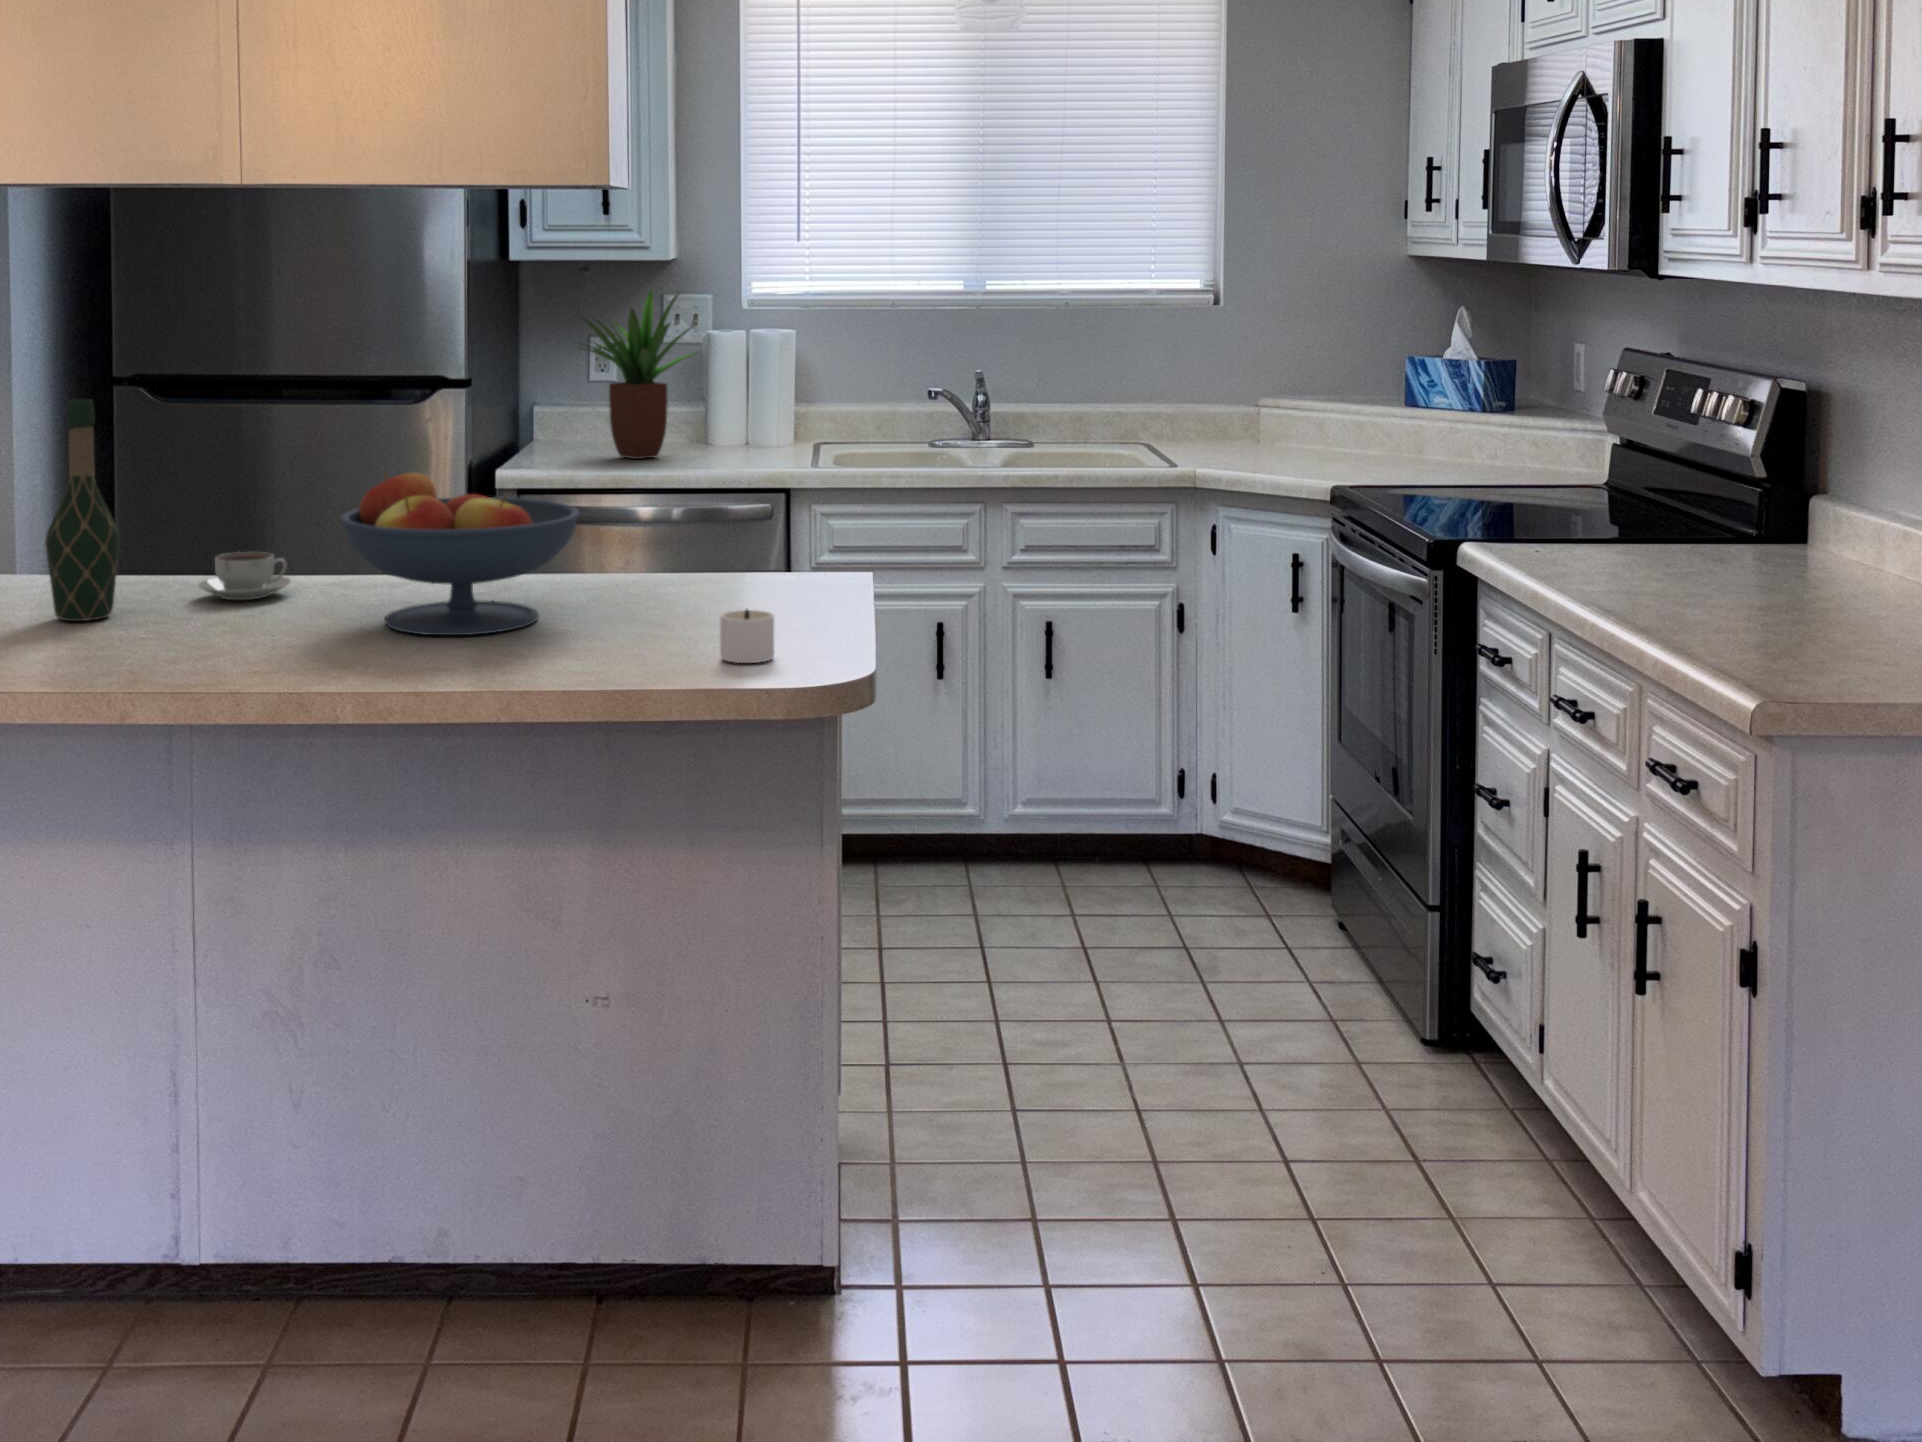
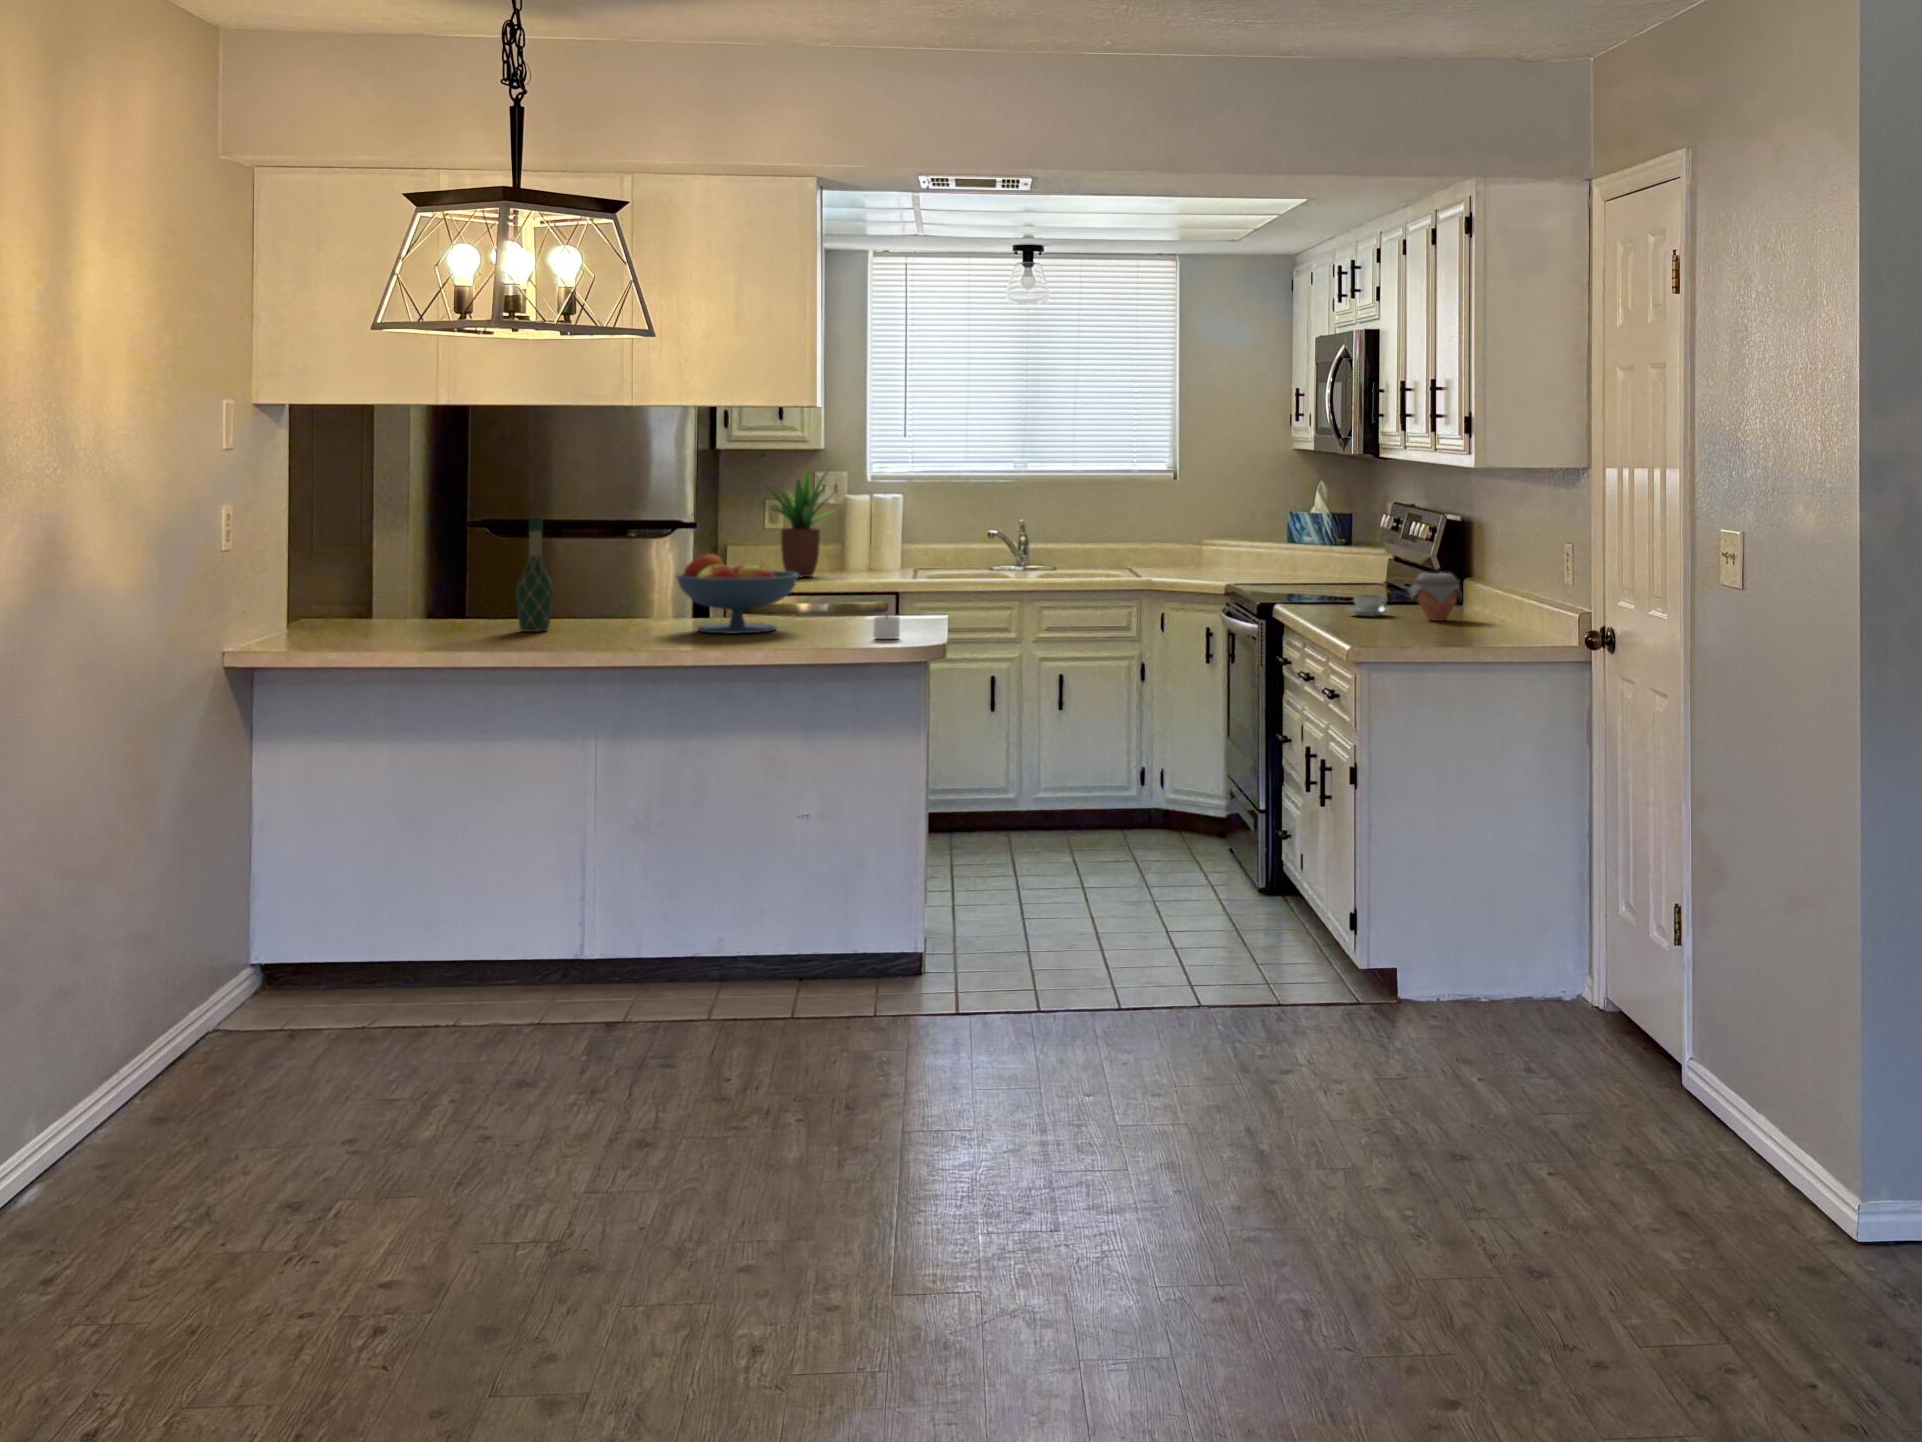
jar: none [1765,499,1884,595] -> present [1409,573,1462,621]
coffee cup: present [198,552,291,600] -> present [1348,595,1389,616]

